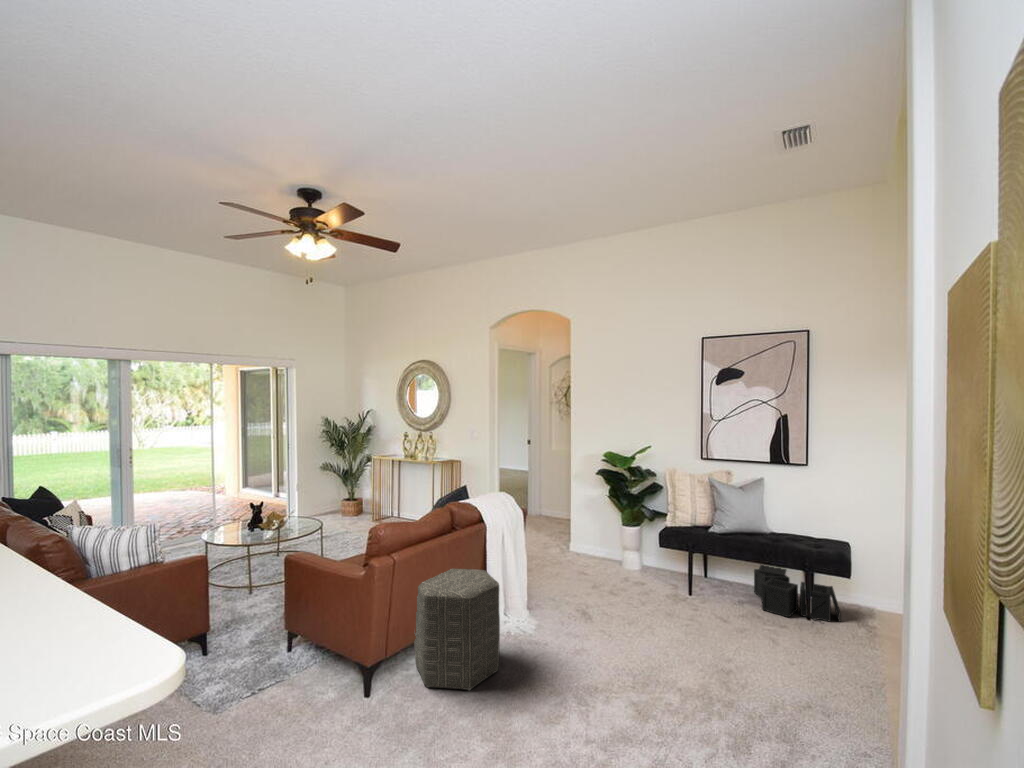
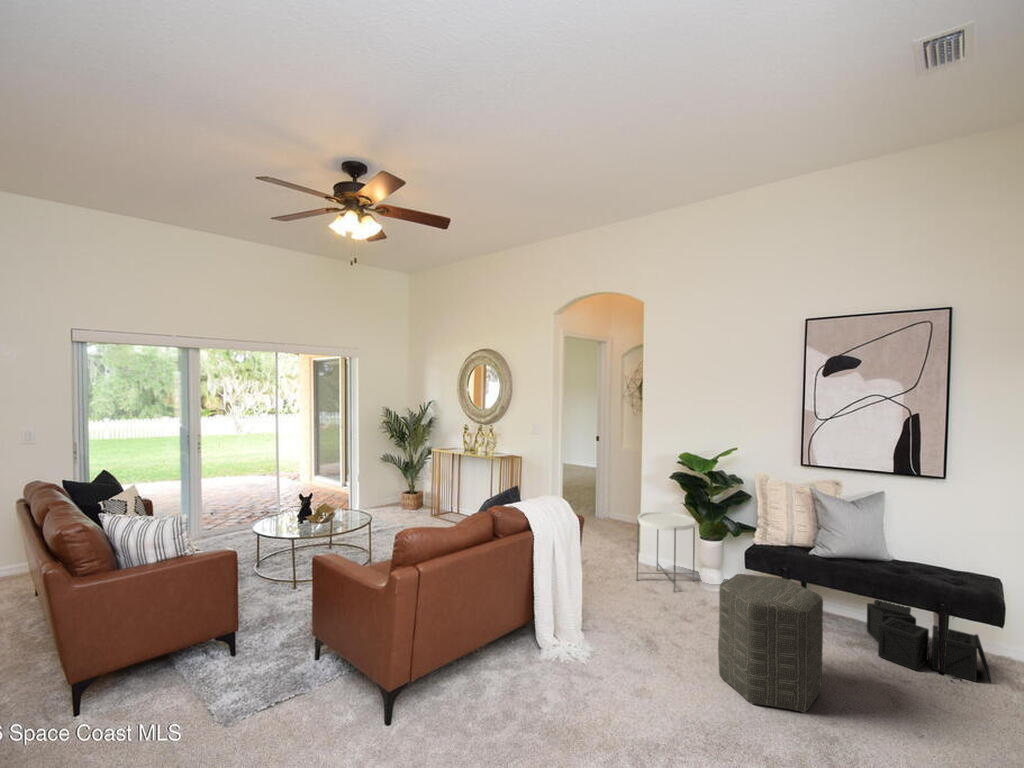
side table: none [569,504,618,573] -> present [636,511,695,592]
ottoman: present [414,569,500,690] -> present [718,574,823,713]

